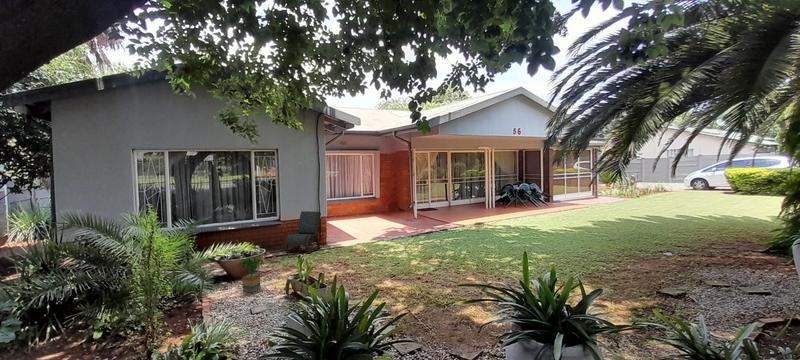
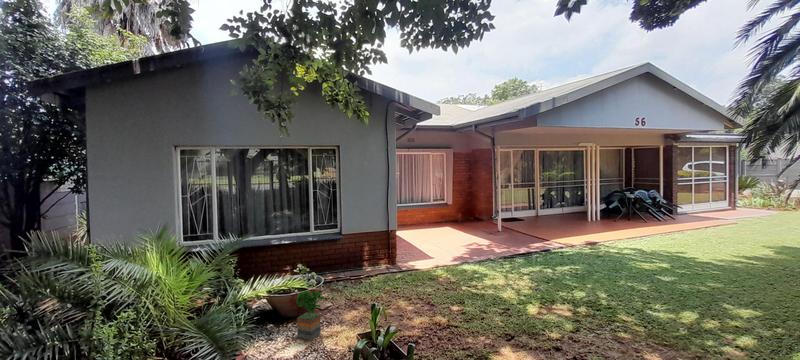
lounge chair: present [284,211,321,254] -> none [346,222,391,279]

